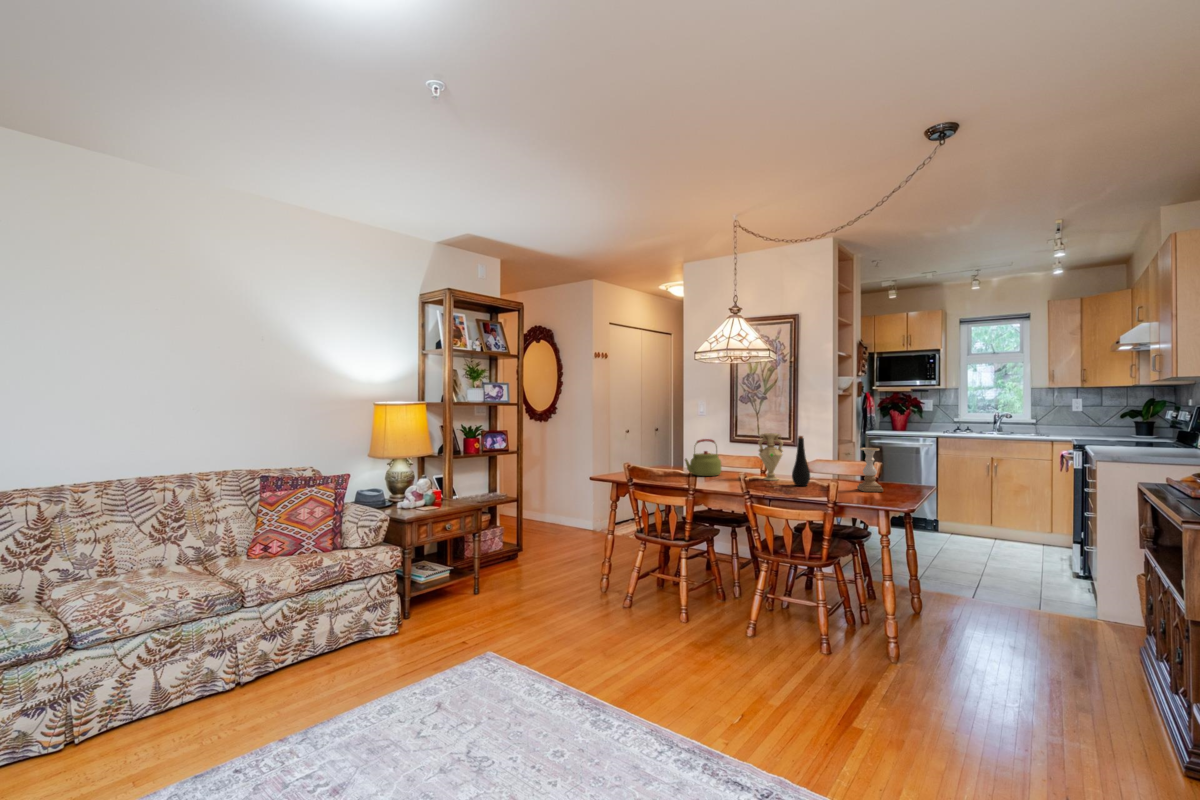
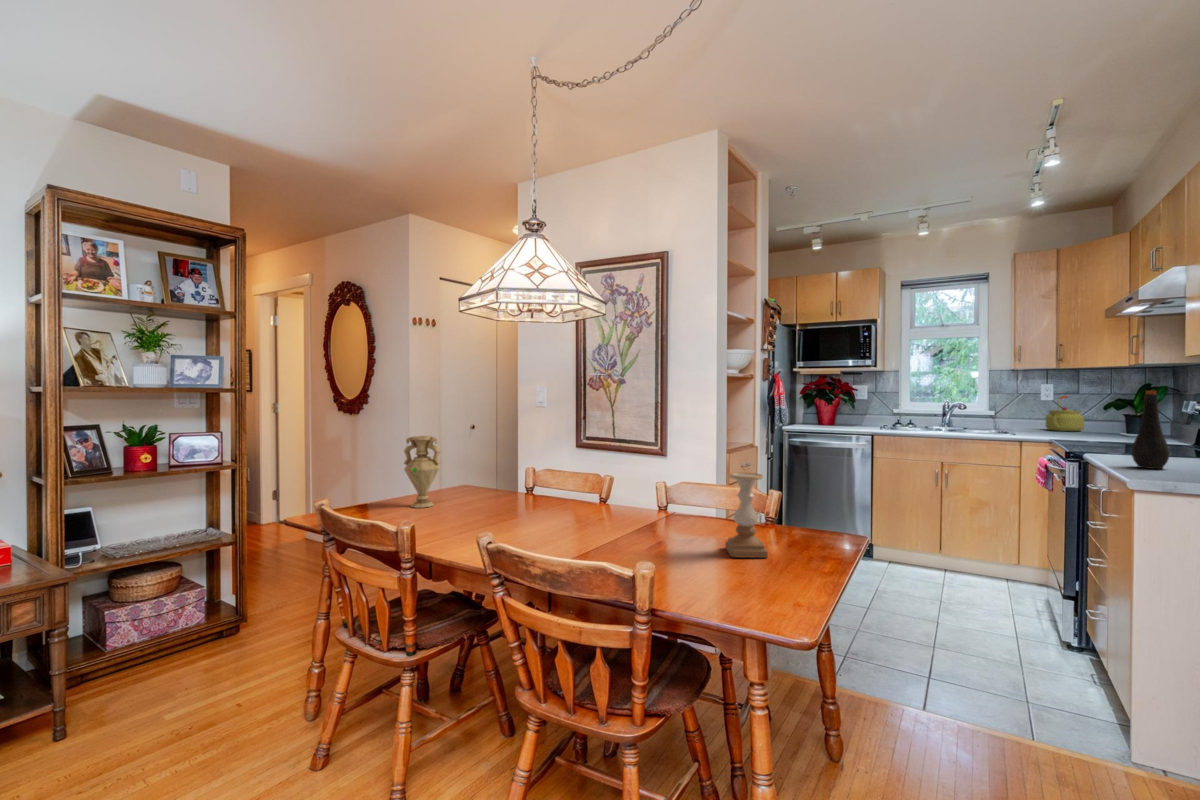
vase: present [758,433,783,480] -> present [404,436,440,508]
bottle: present [792,436,810,486] -> present [1132,391,1170,469]
kettle: present [685,439,721,476] -> present [1045,396,1084,431]

